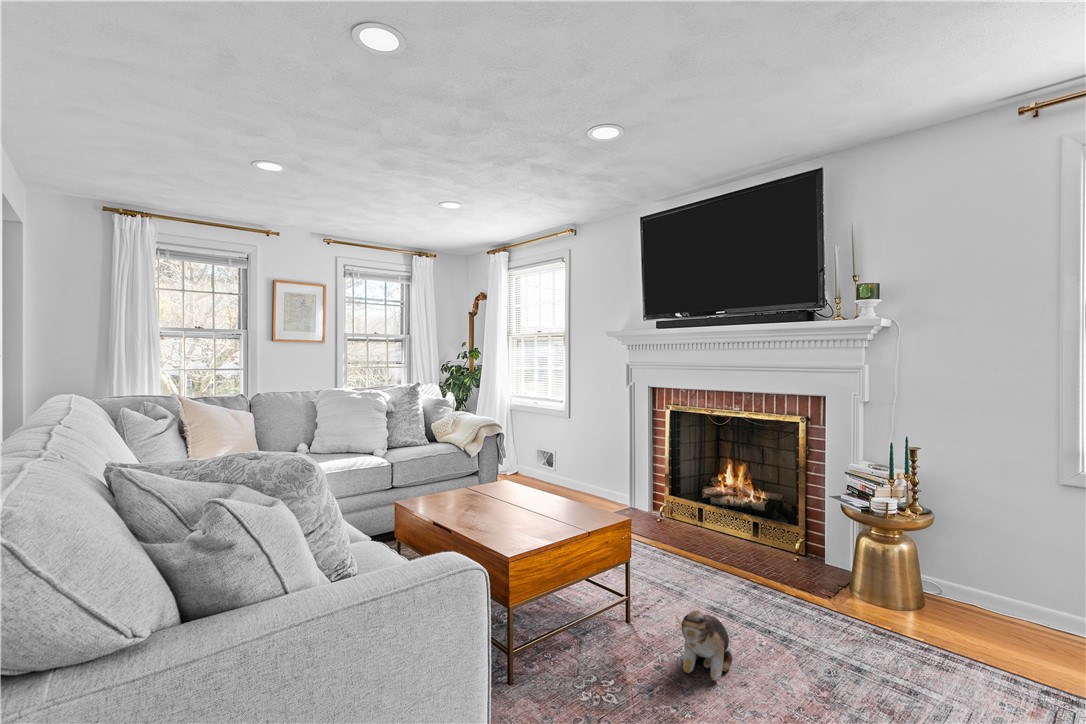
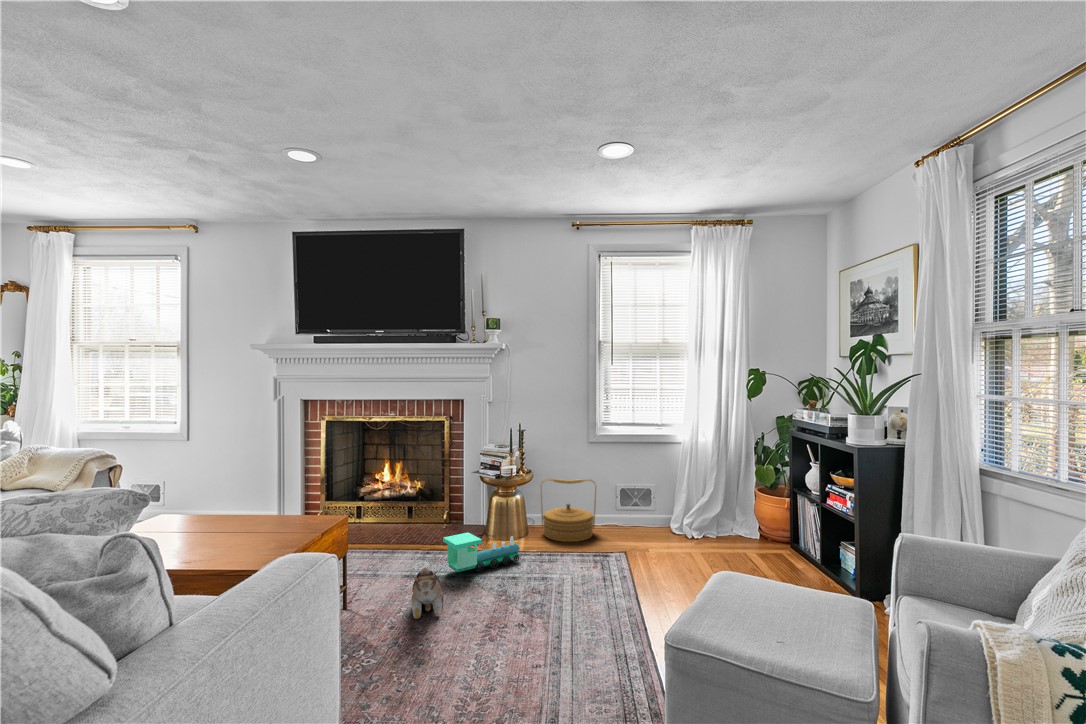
woven basket: none [946,530,1069,651] -> present [540,478,596,542]
toy train: none [760,575,887,644] -> present [443,532,521,572]

